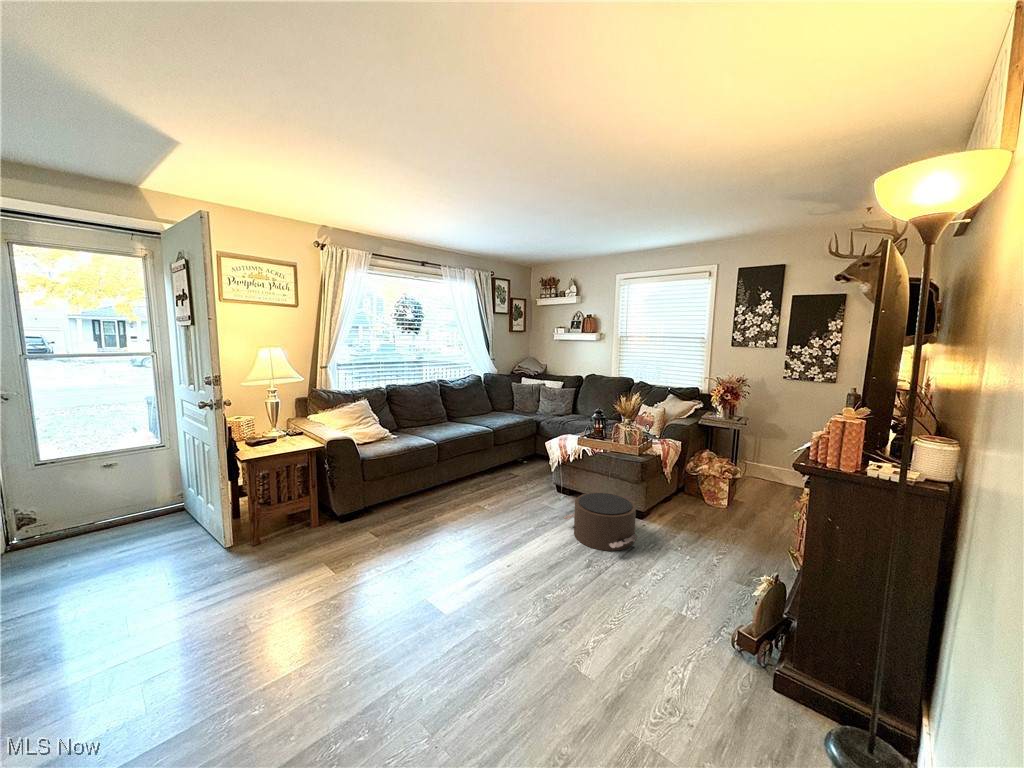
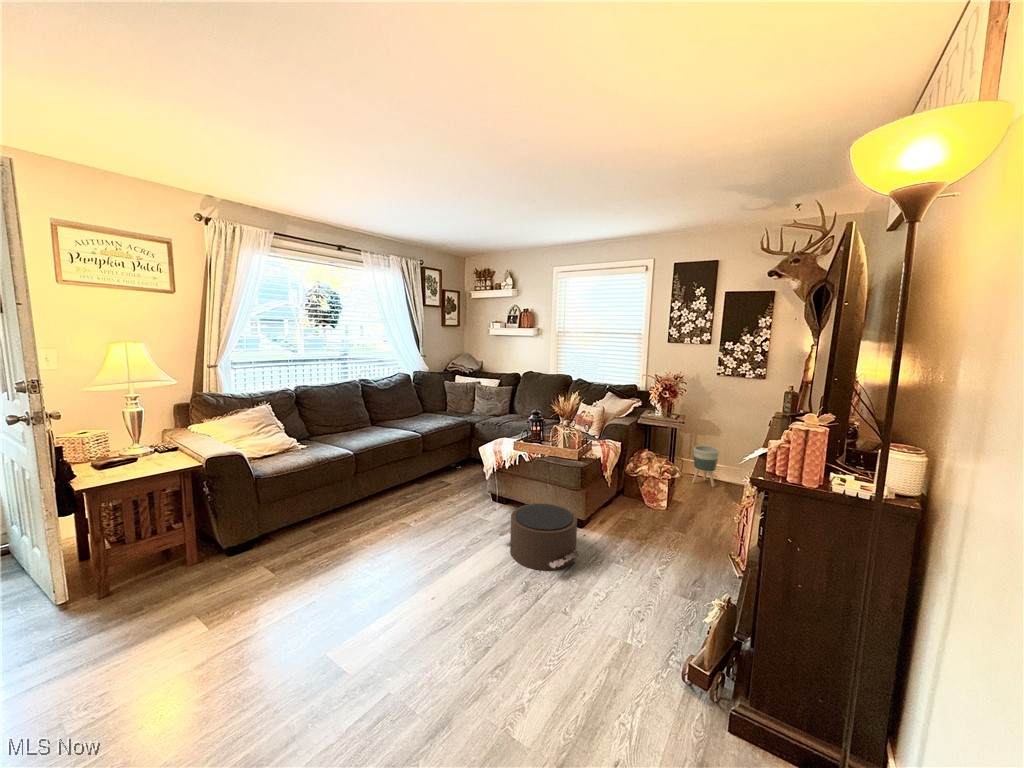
planter: none [755,448,784,489] -> present [692,446,719,487]

